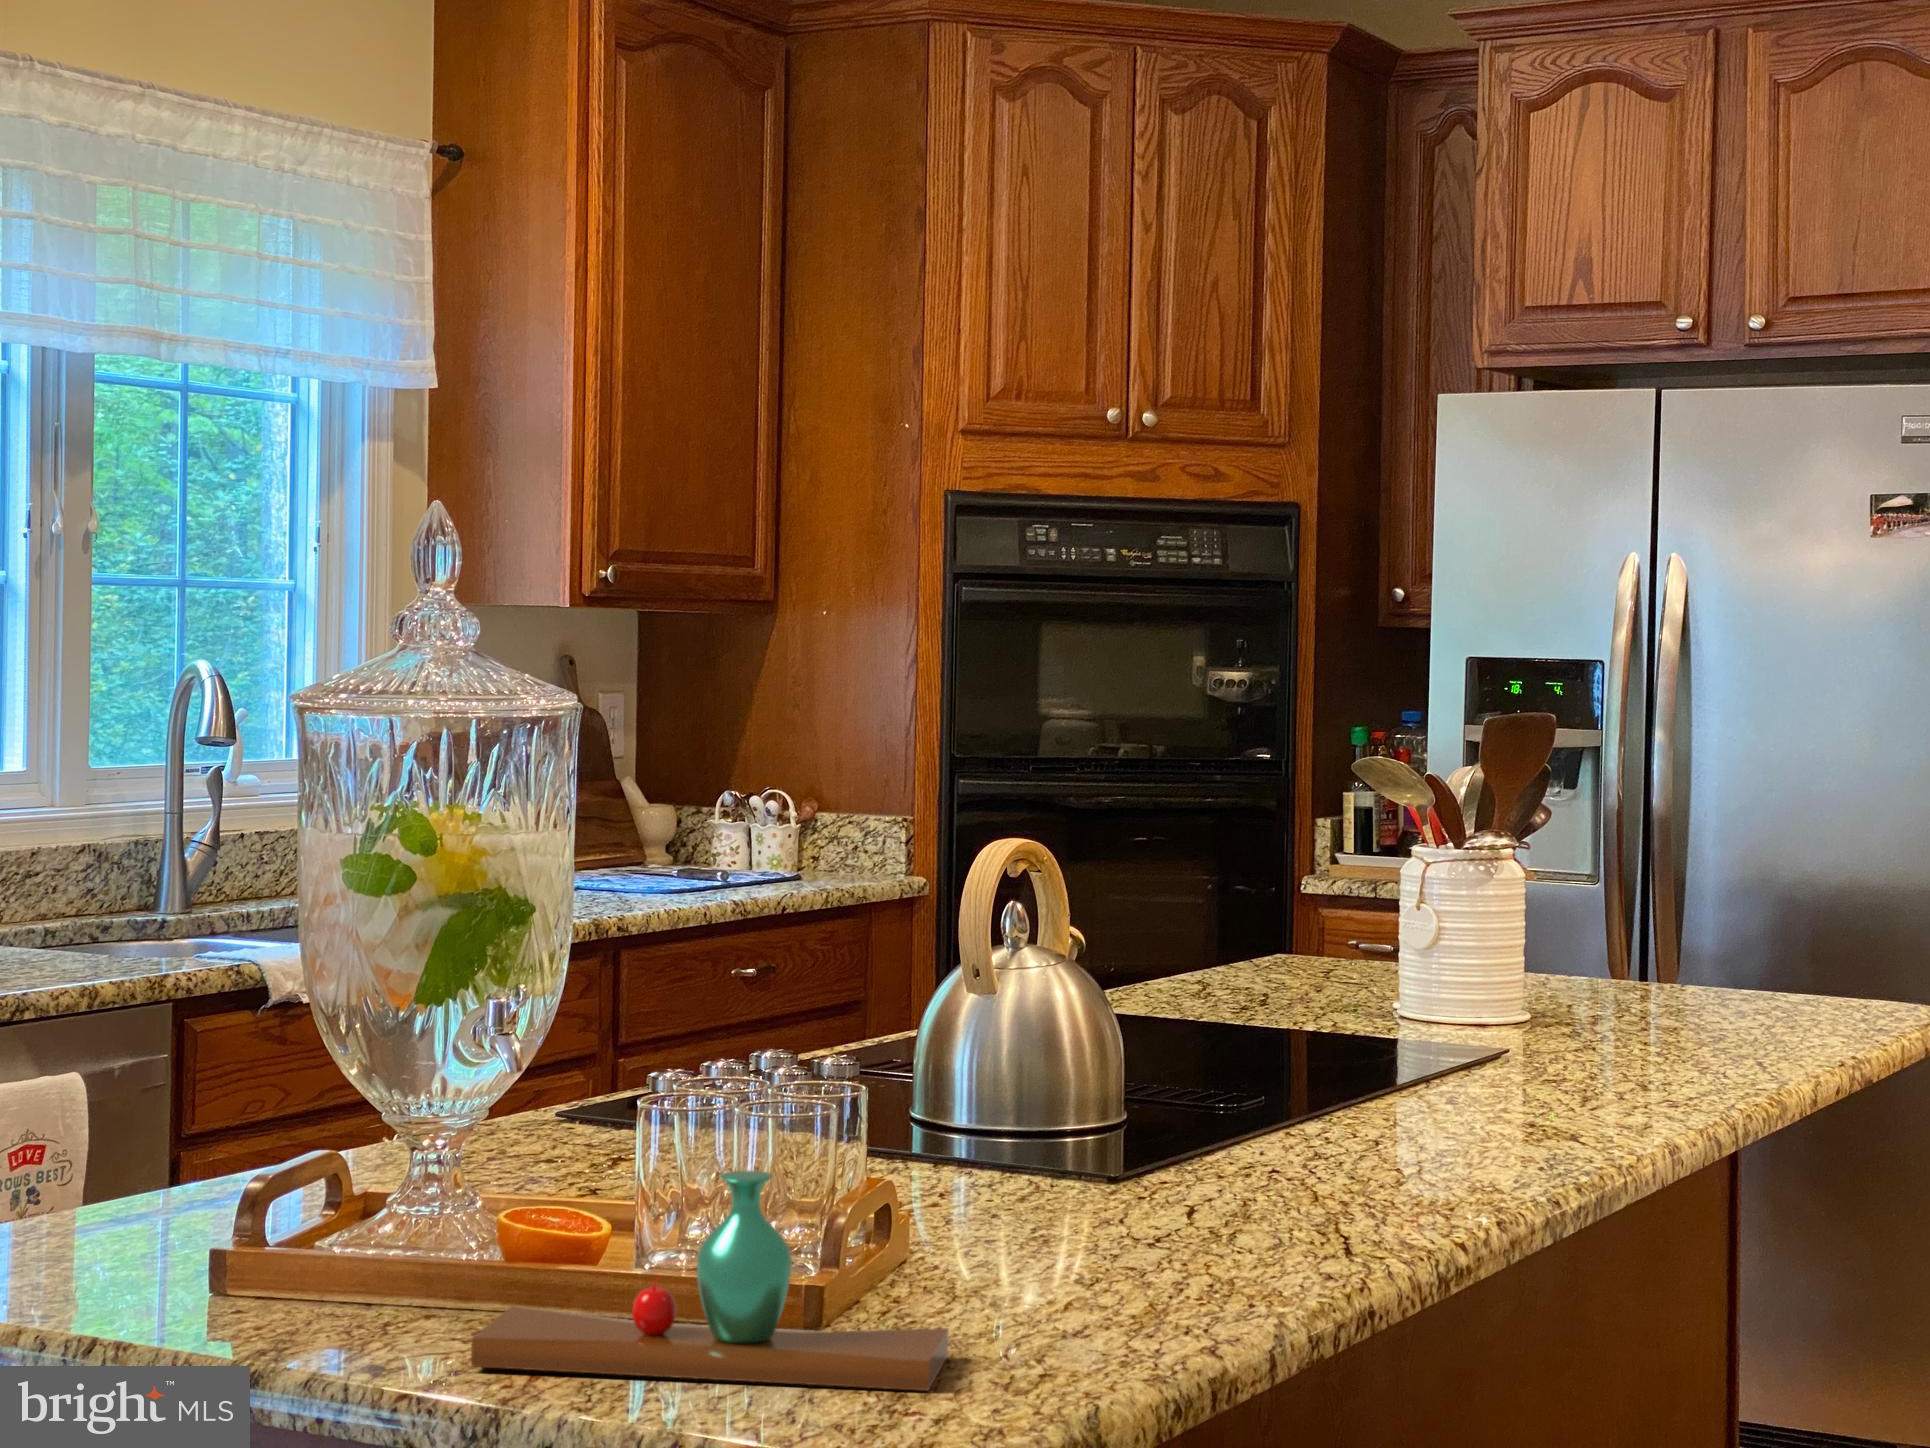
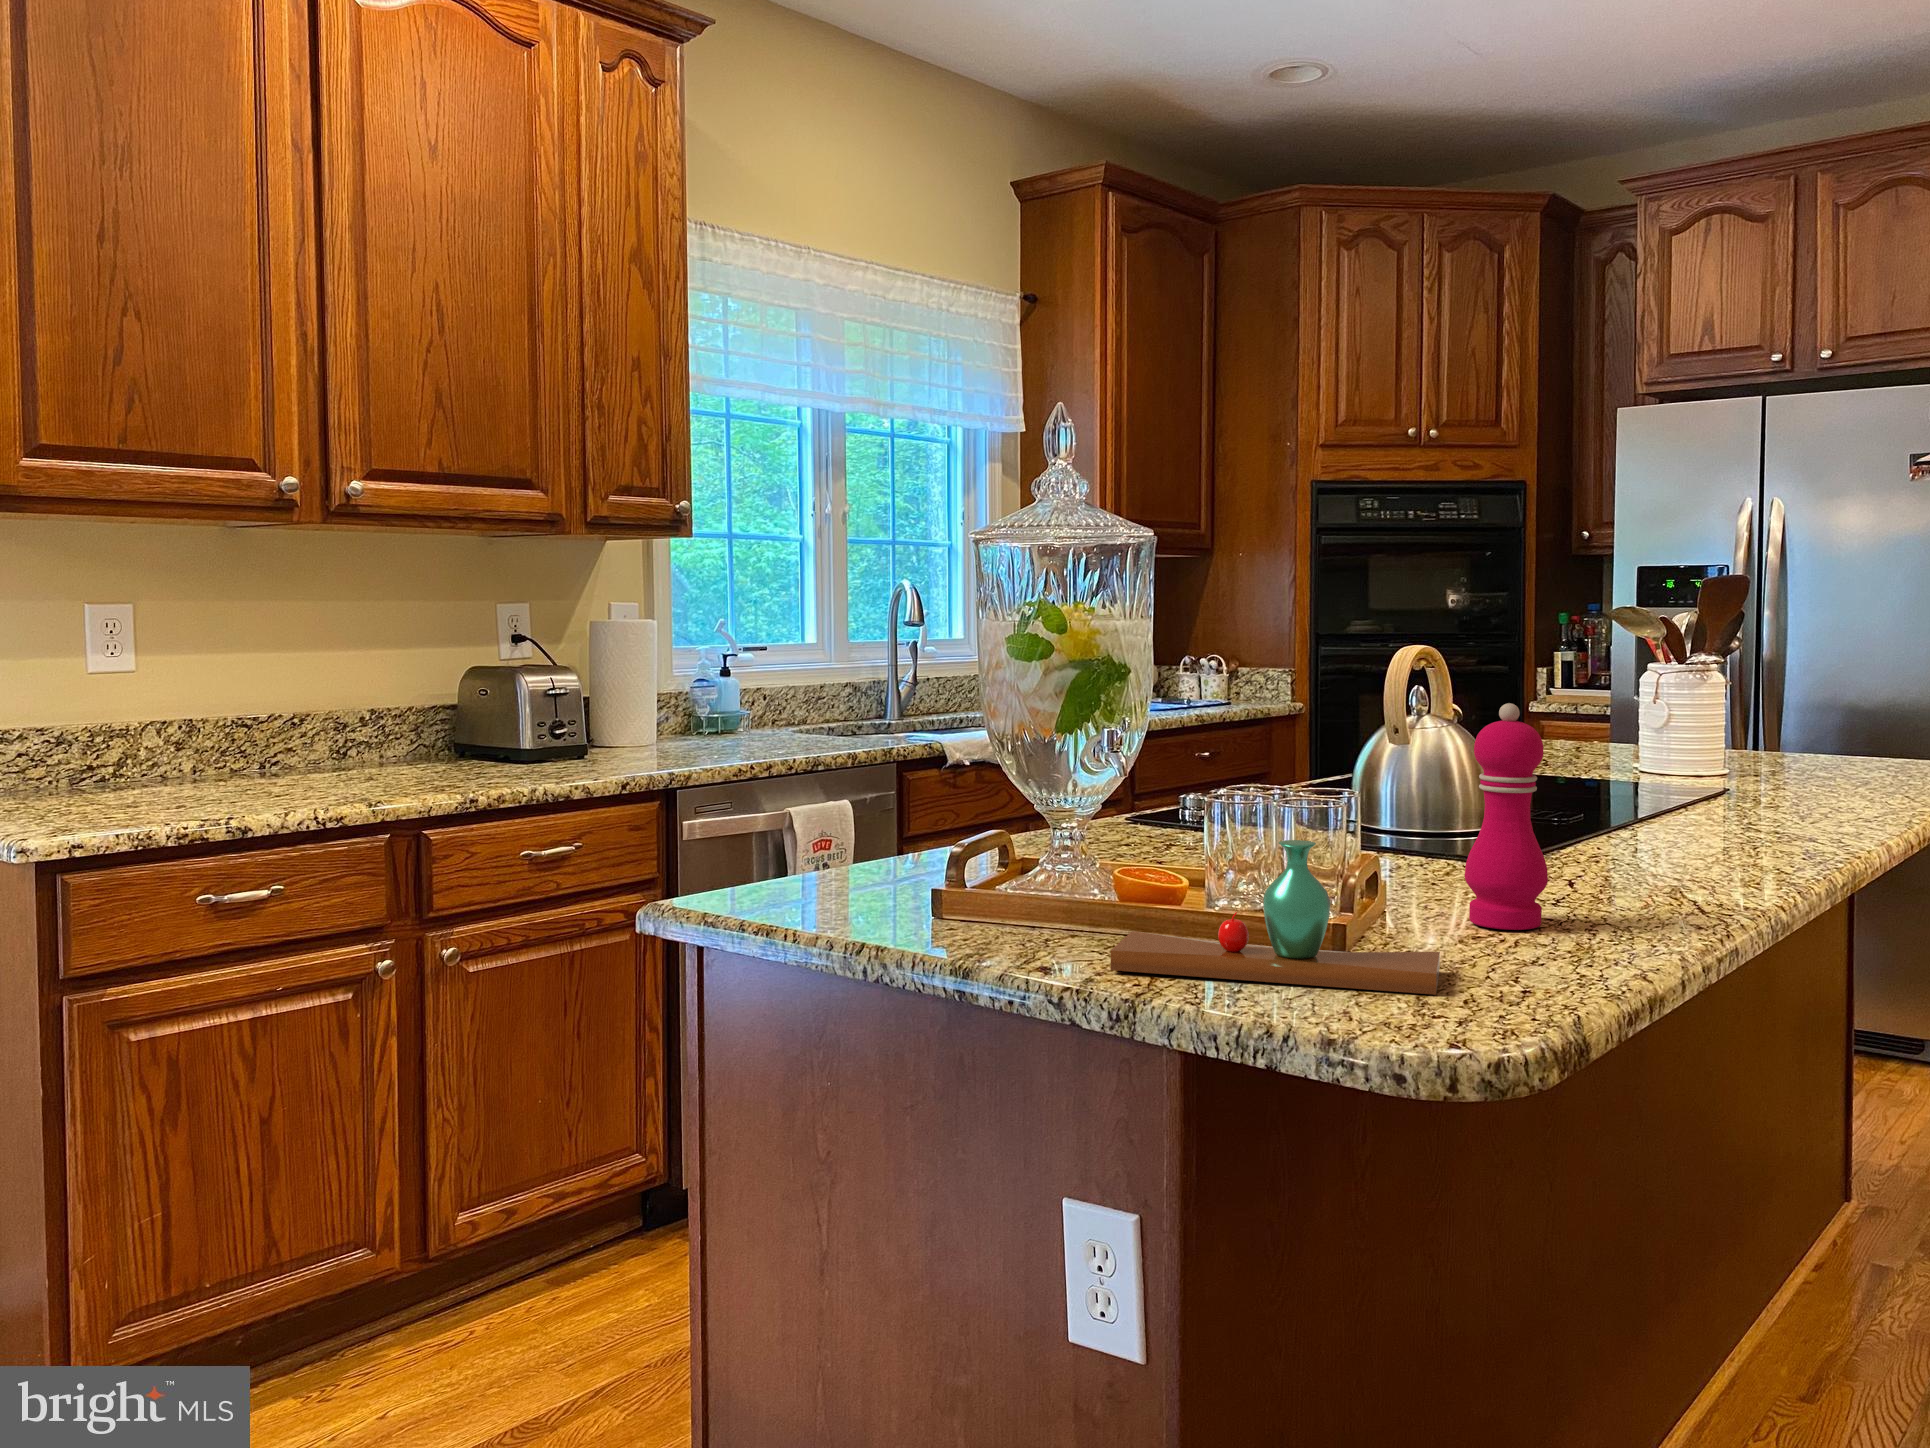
pepper mill: none [1016,960,1132,1290] -> present [1465,703,1548,930]

